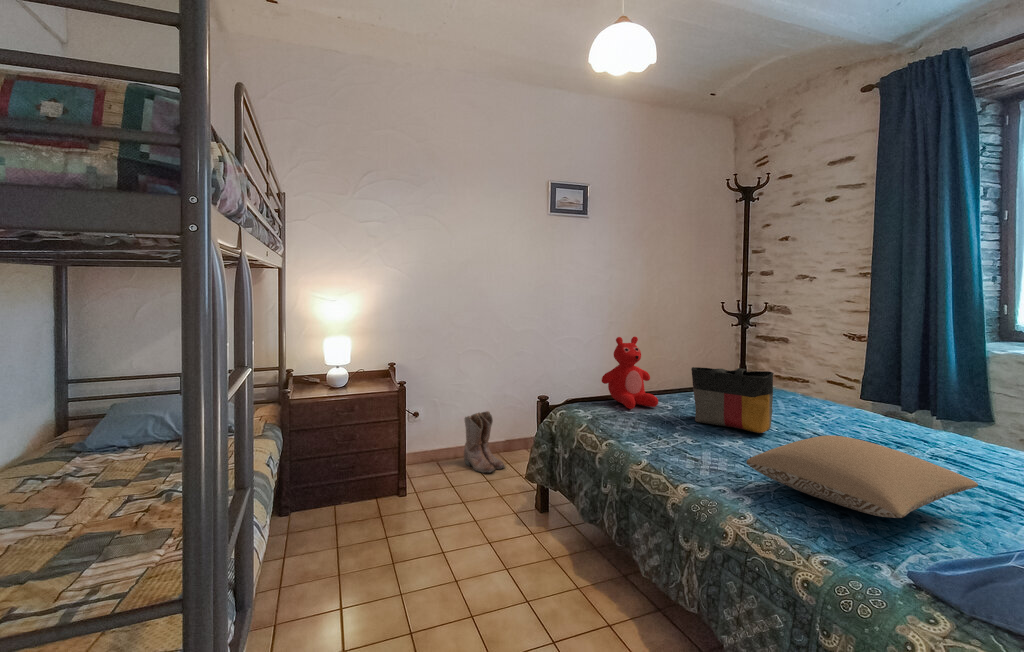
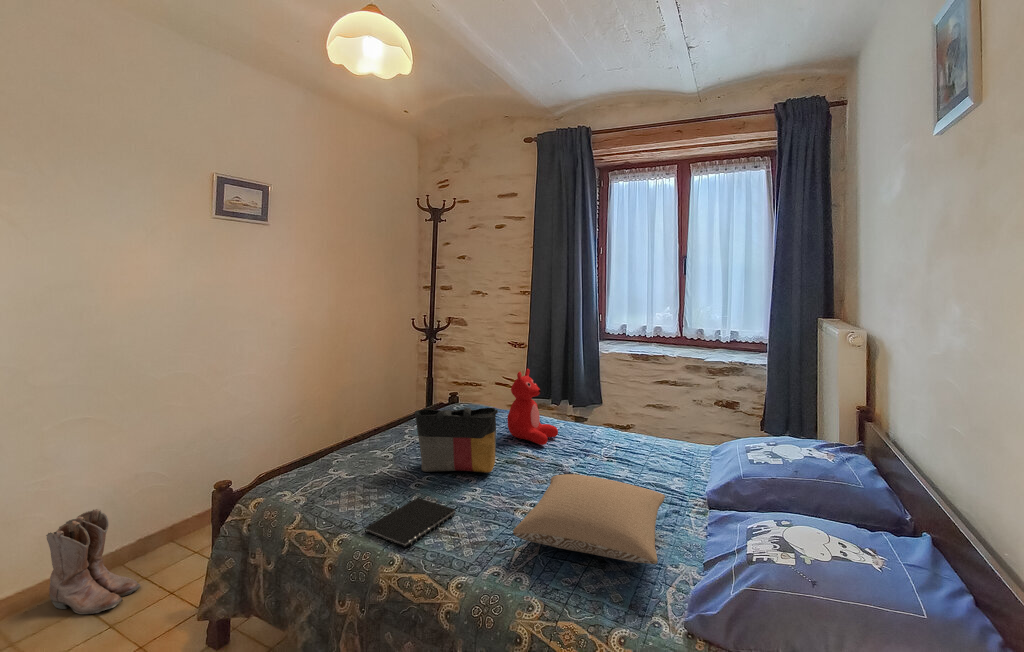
teddy bear: present [602,337,658,409] -> present [507,369,558,445]
notebook: none [627,433,709,456] -> present [365,497,455,547]

